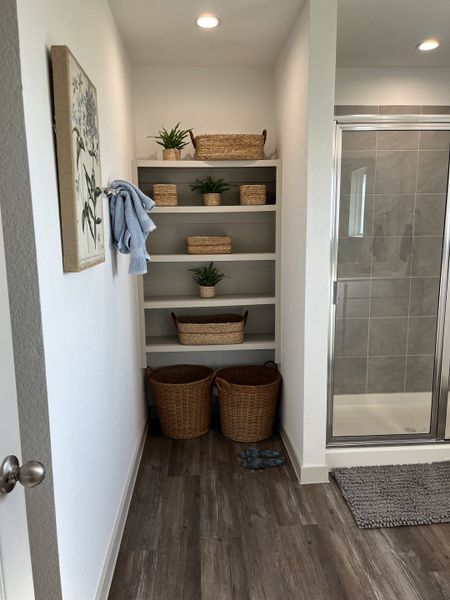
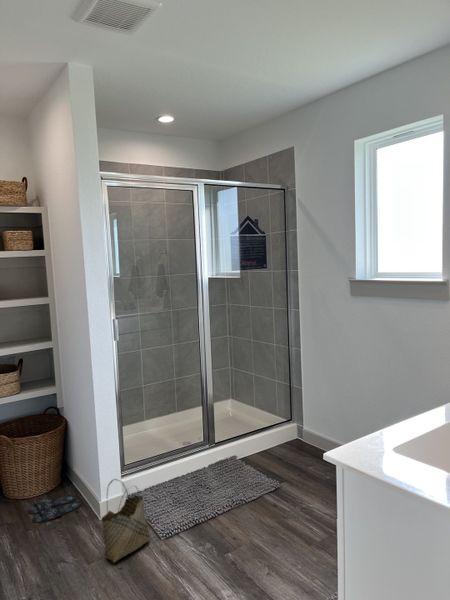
woven basket: none [296,449,346,533] -> present [101,479,149,562]

